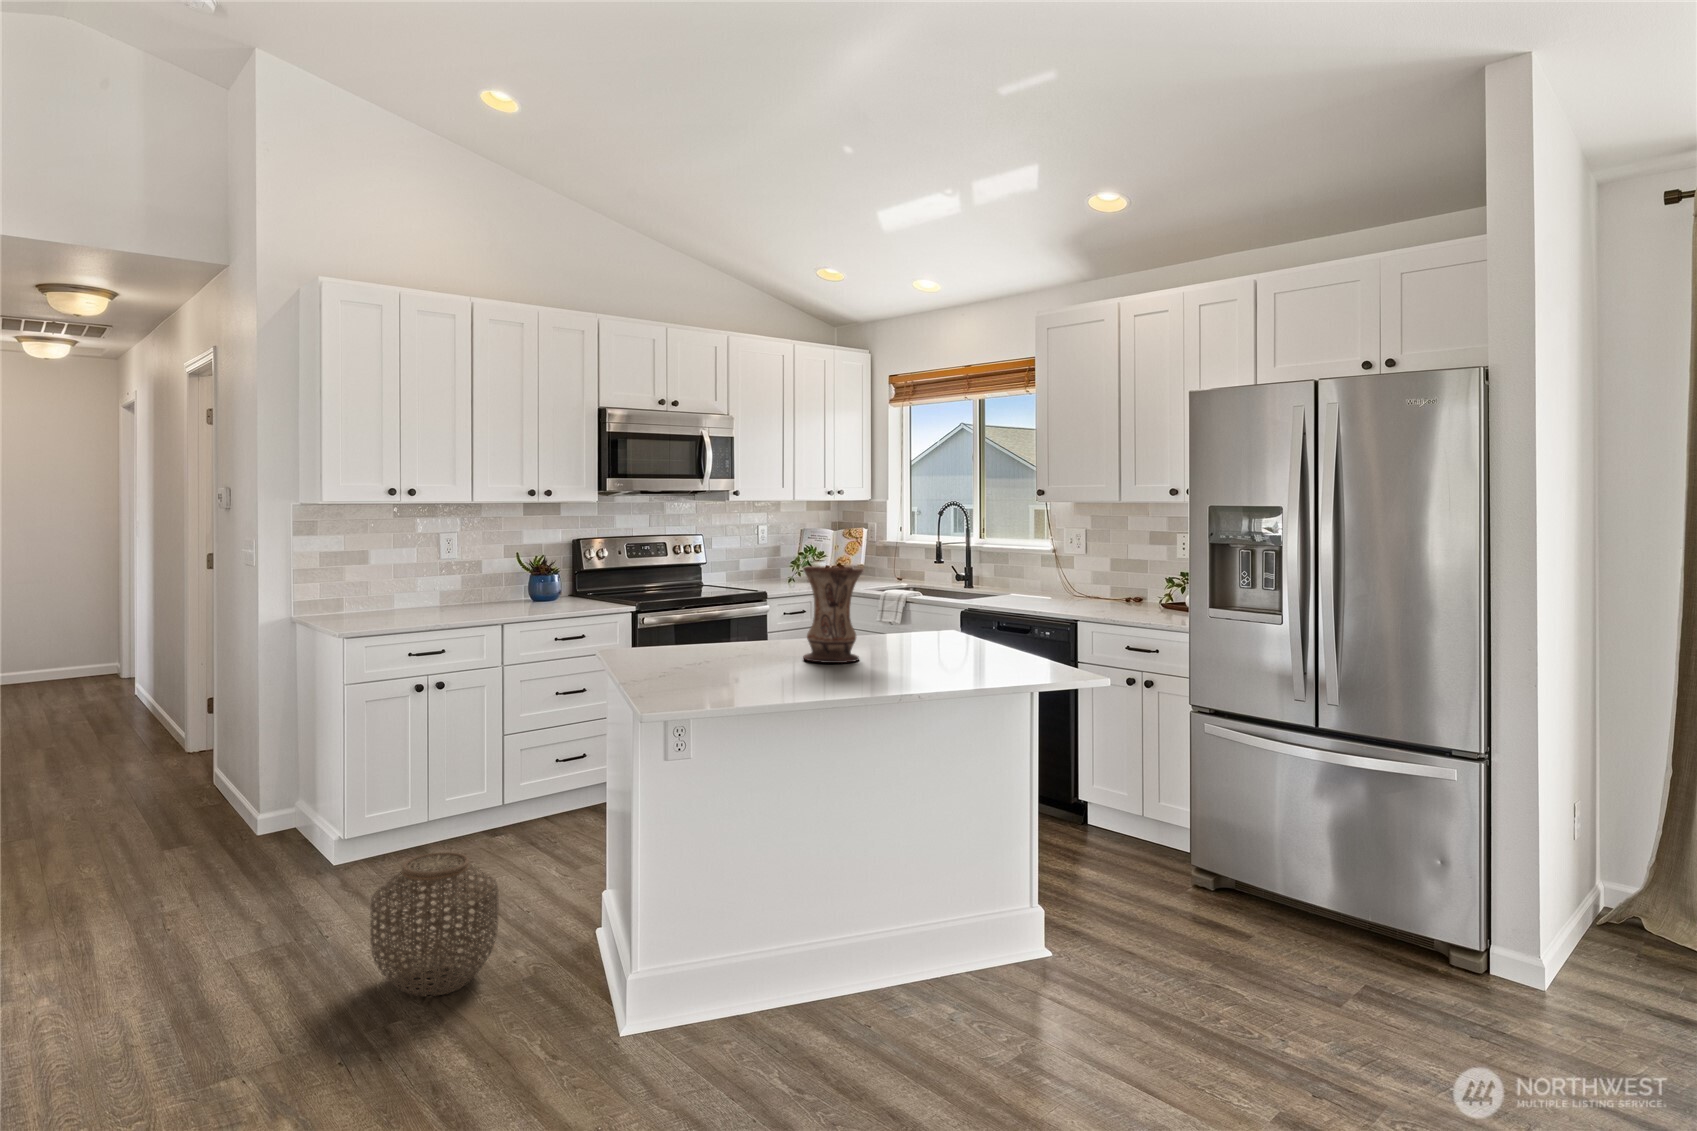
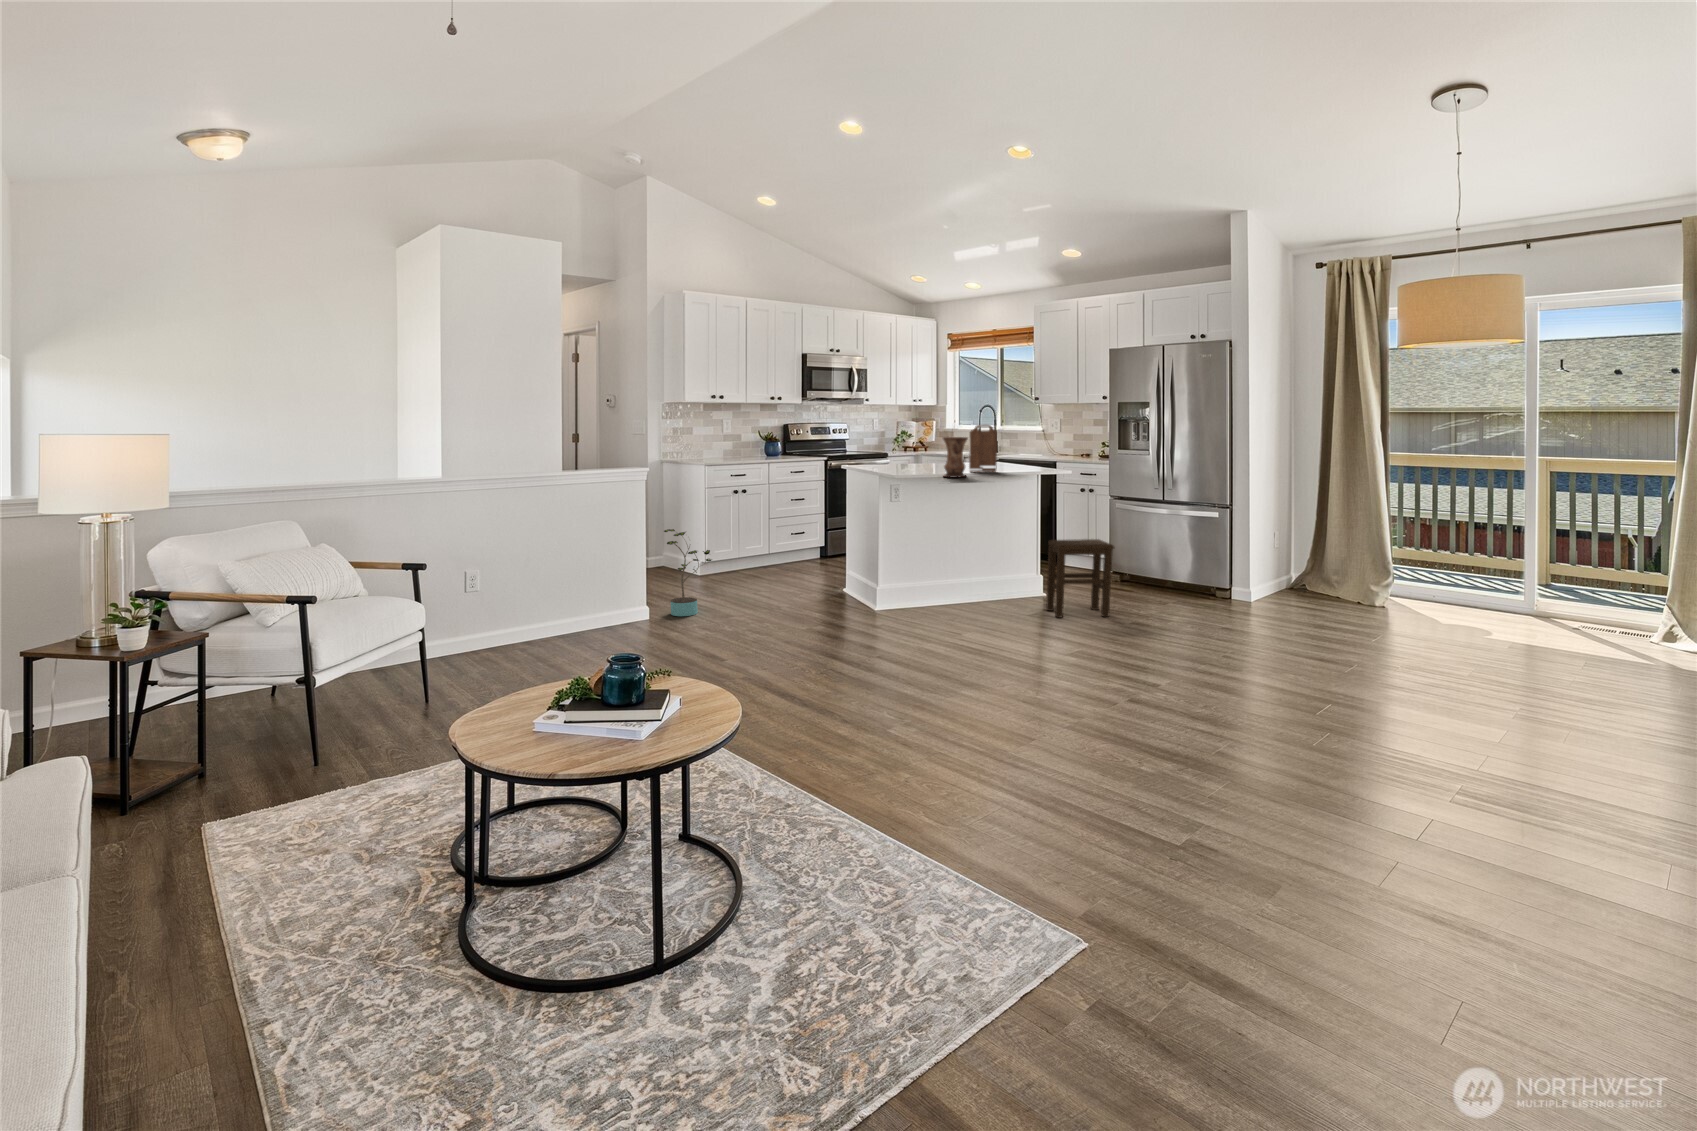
cutting board: none [878,540,939,645] -> present [969,425,997,472]
potted plant: none [84,770,238,996] -> present [664,529,712,616]
stool: none [1041,838,1219,1065] -> present [1046,539,1114,618]
woven basket: present [370,852,498,996] -> none [775,560,823,613]

